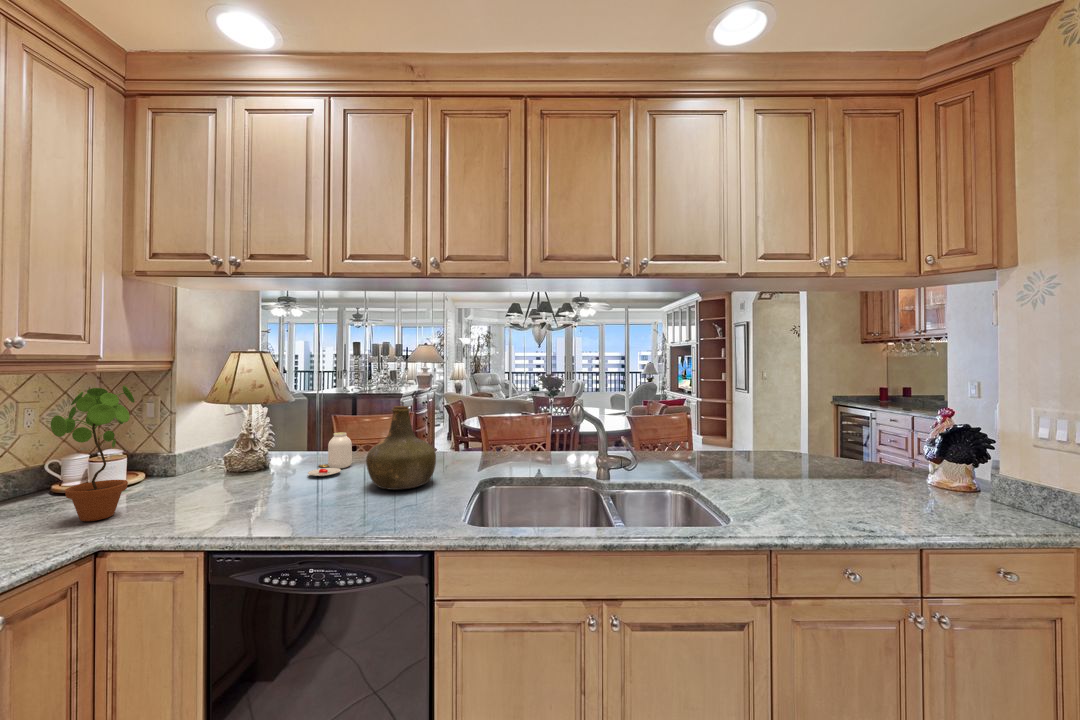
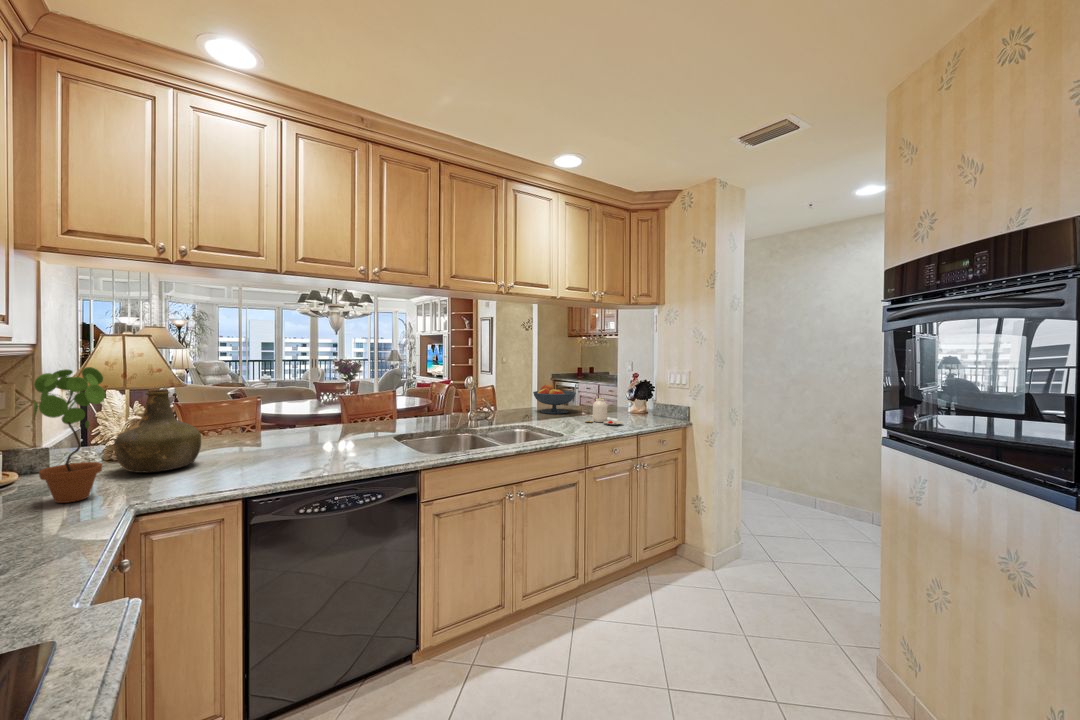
bottle: present [366,406,436,490] -> present [114,389,201,473]
fruit bowl: none [734,416,811,467] -> present [533,385,576,414]
jar: present [308,432,352,476] -> present [586,398,623,425]

